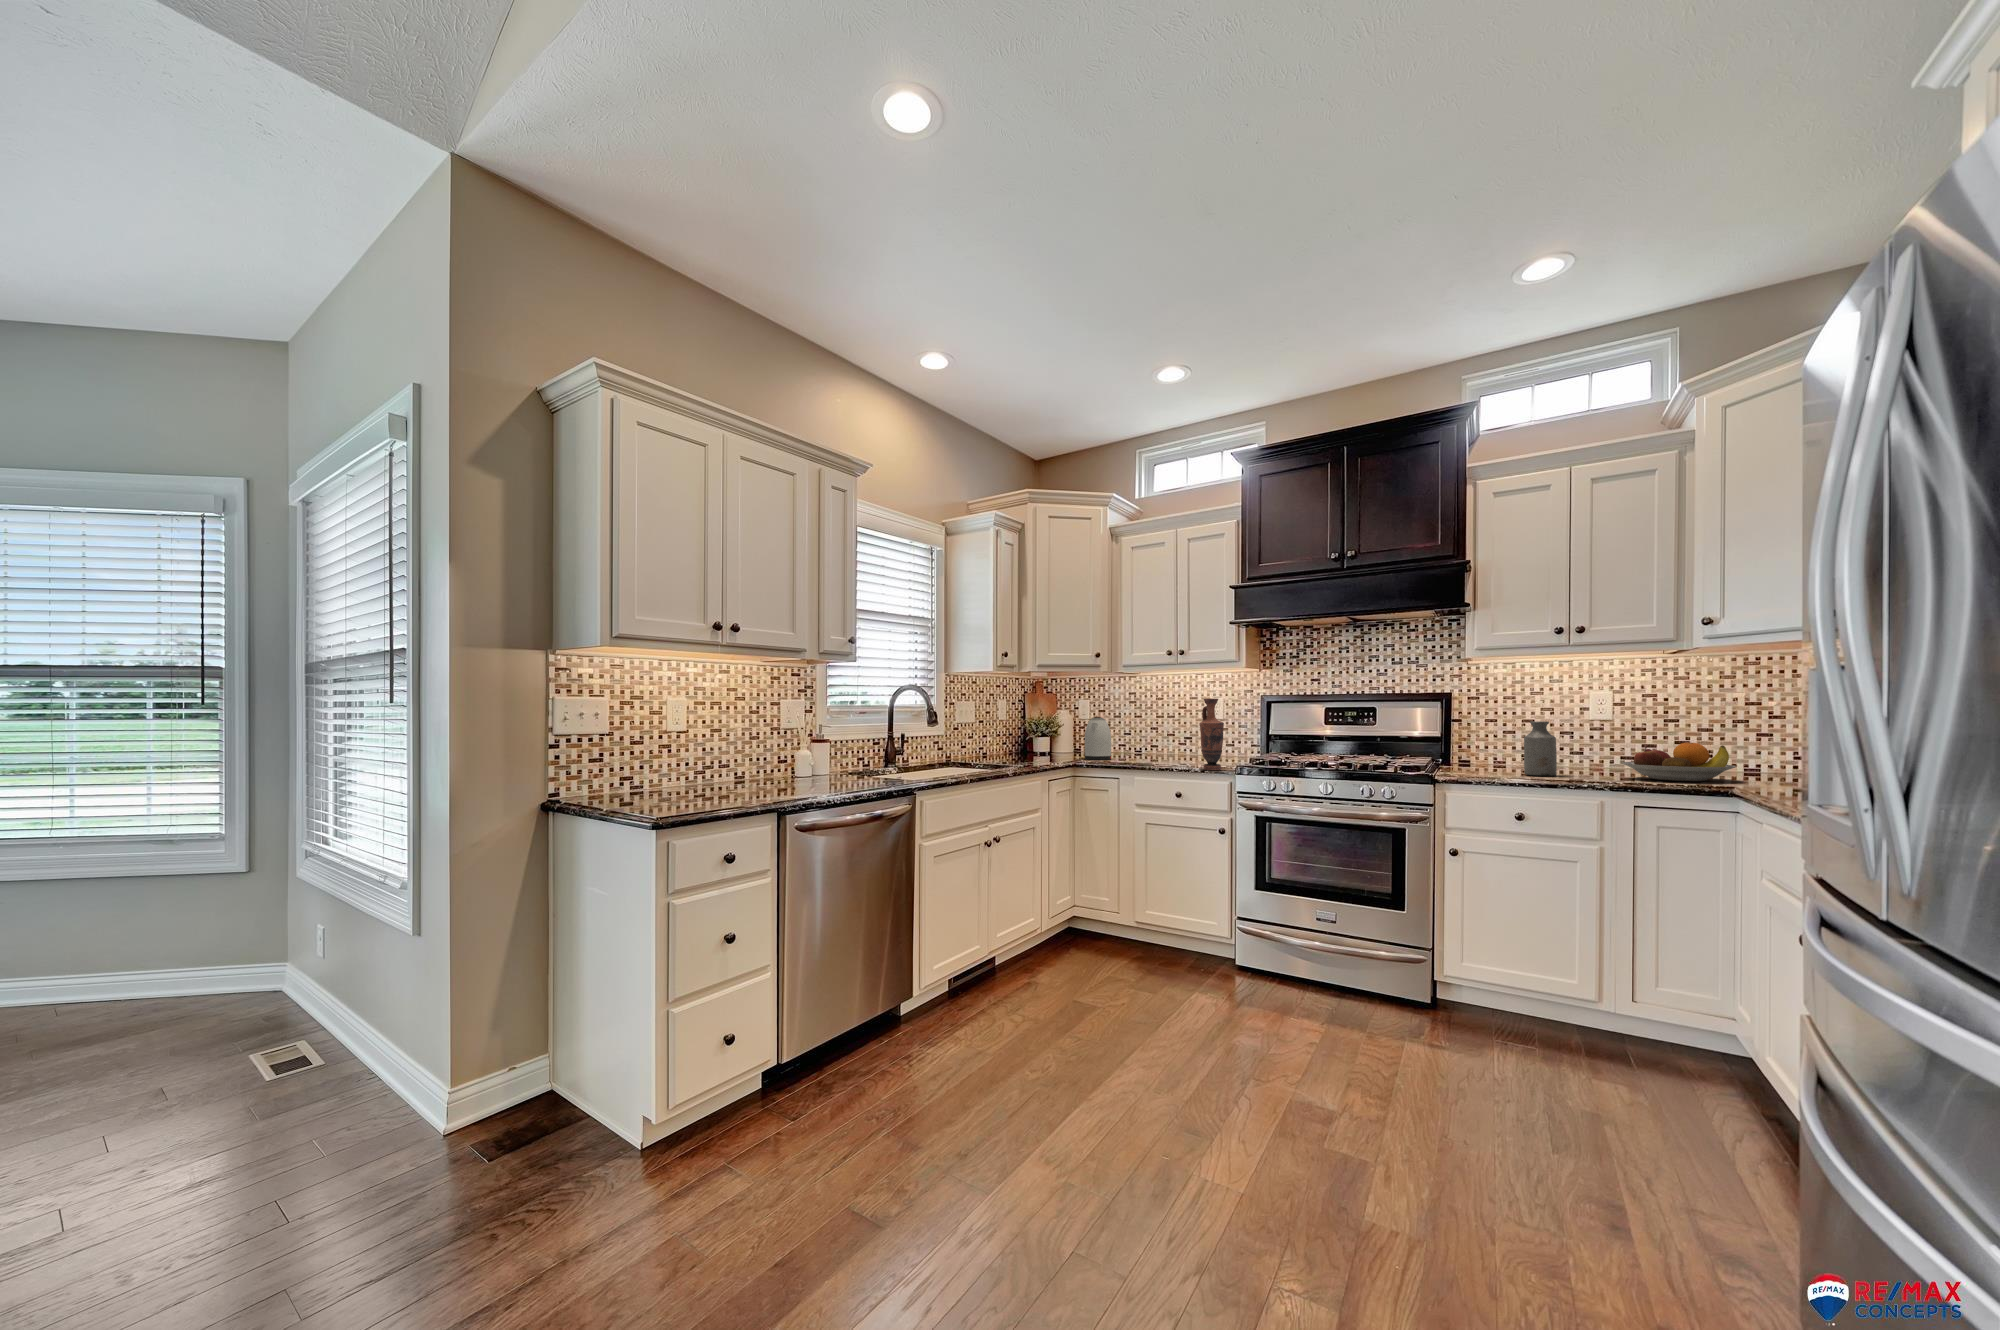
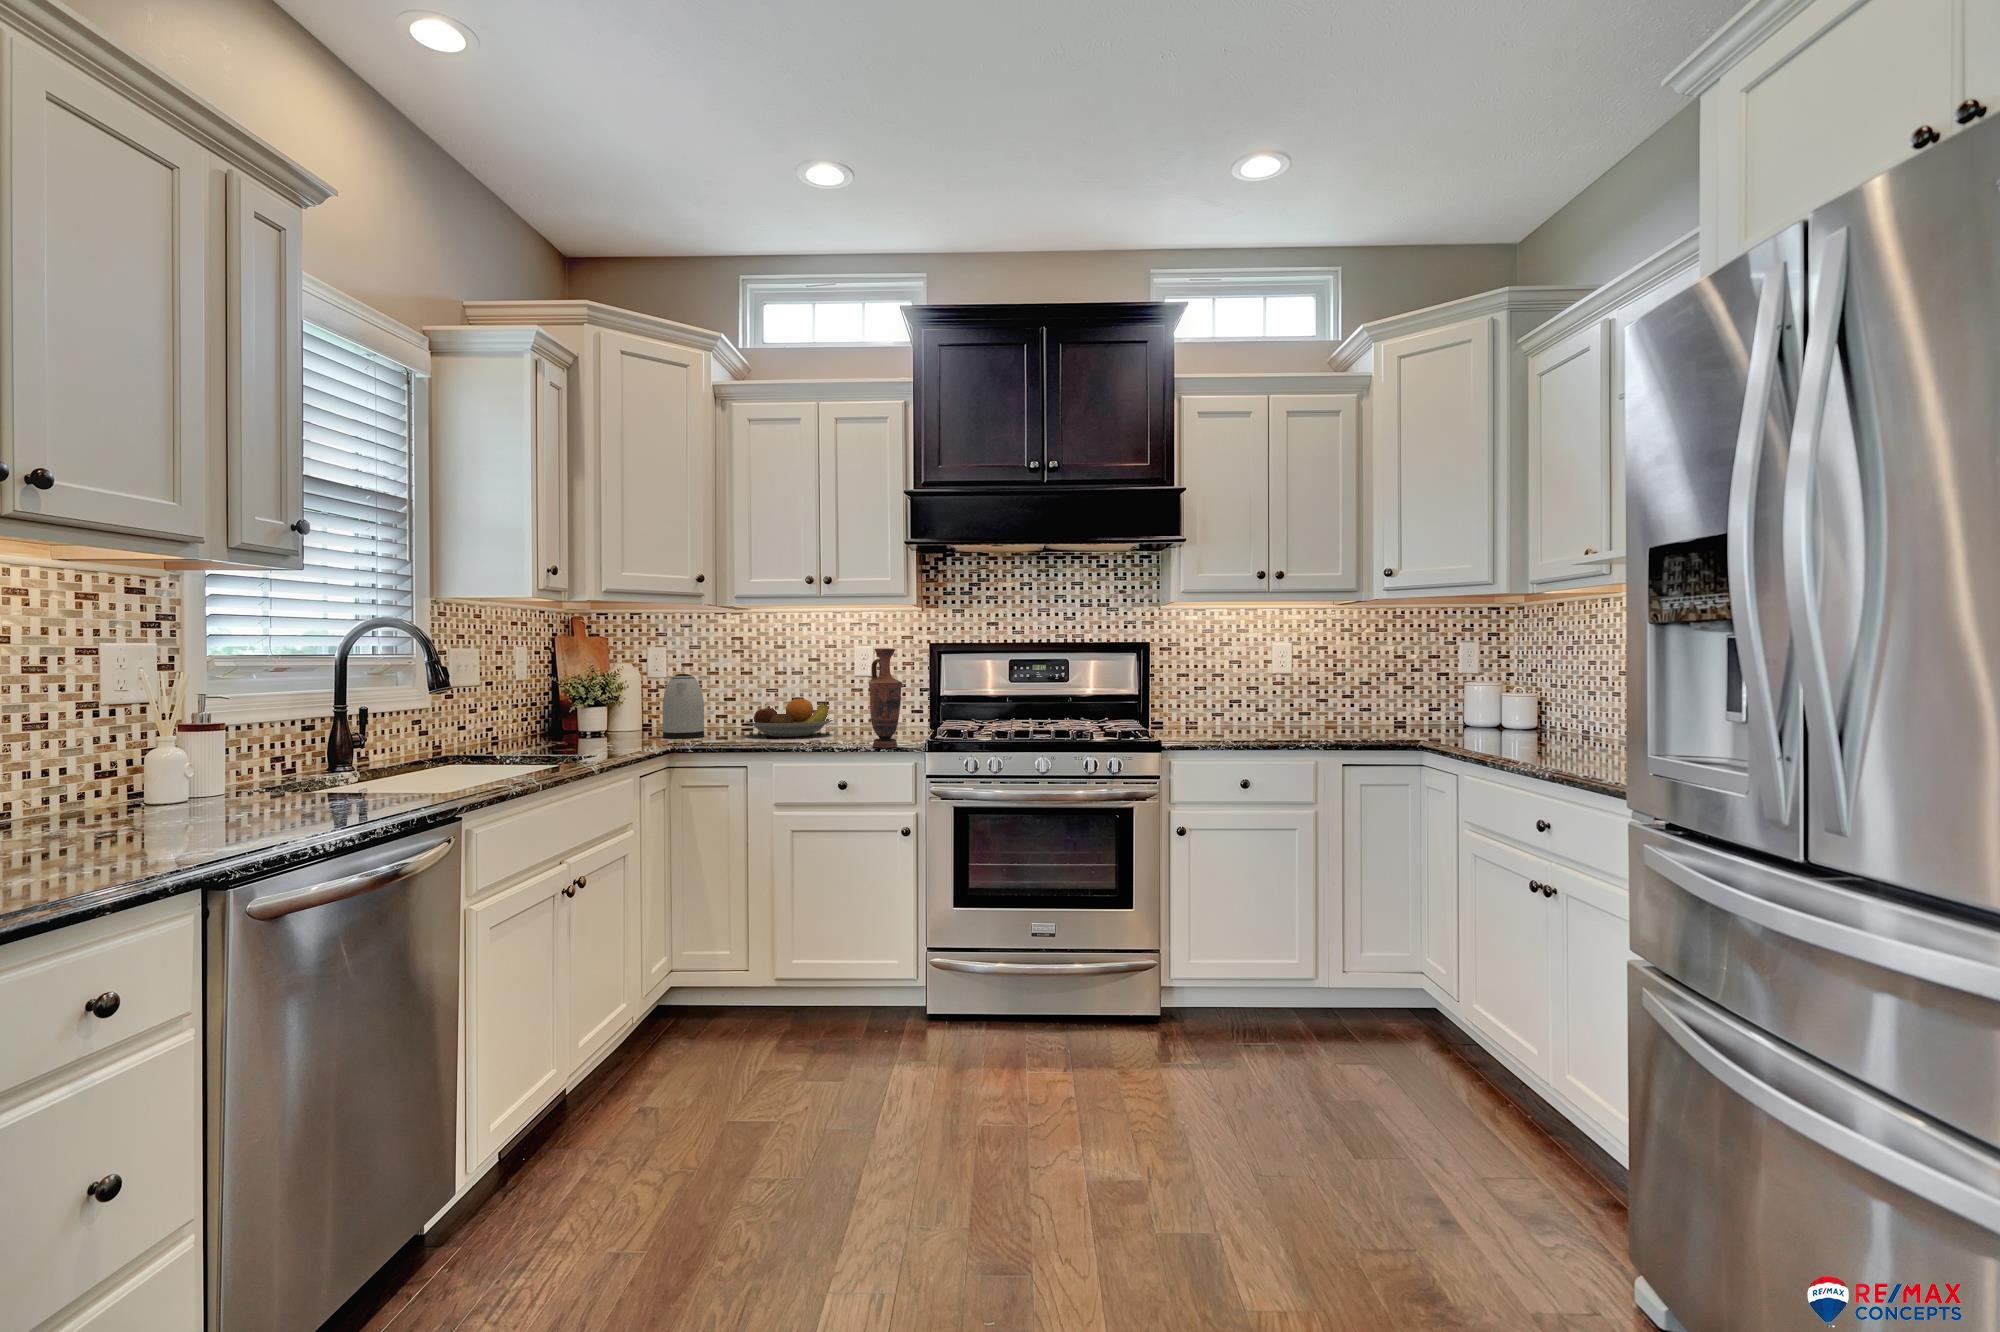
bottle: present [1524,721,1557,776] -> none [1212,675,1243,735]
fruit bowl: present [1622,743,1736,781] -> present [746,699,833,737]

